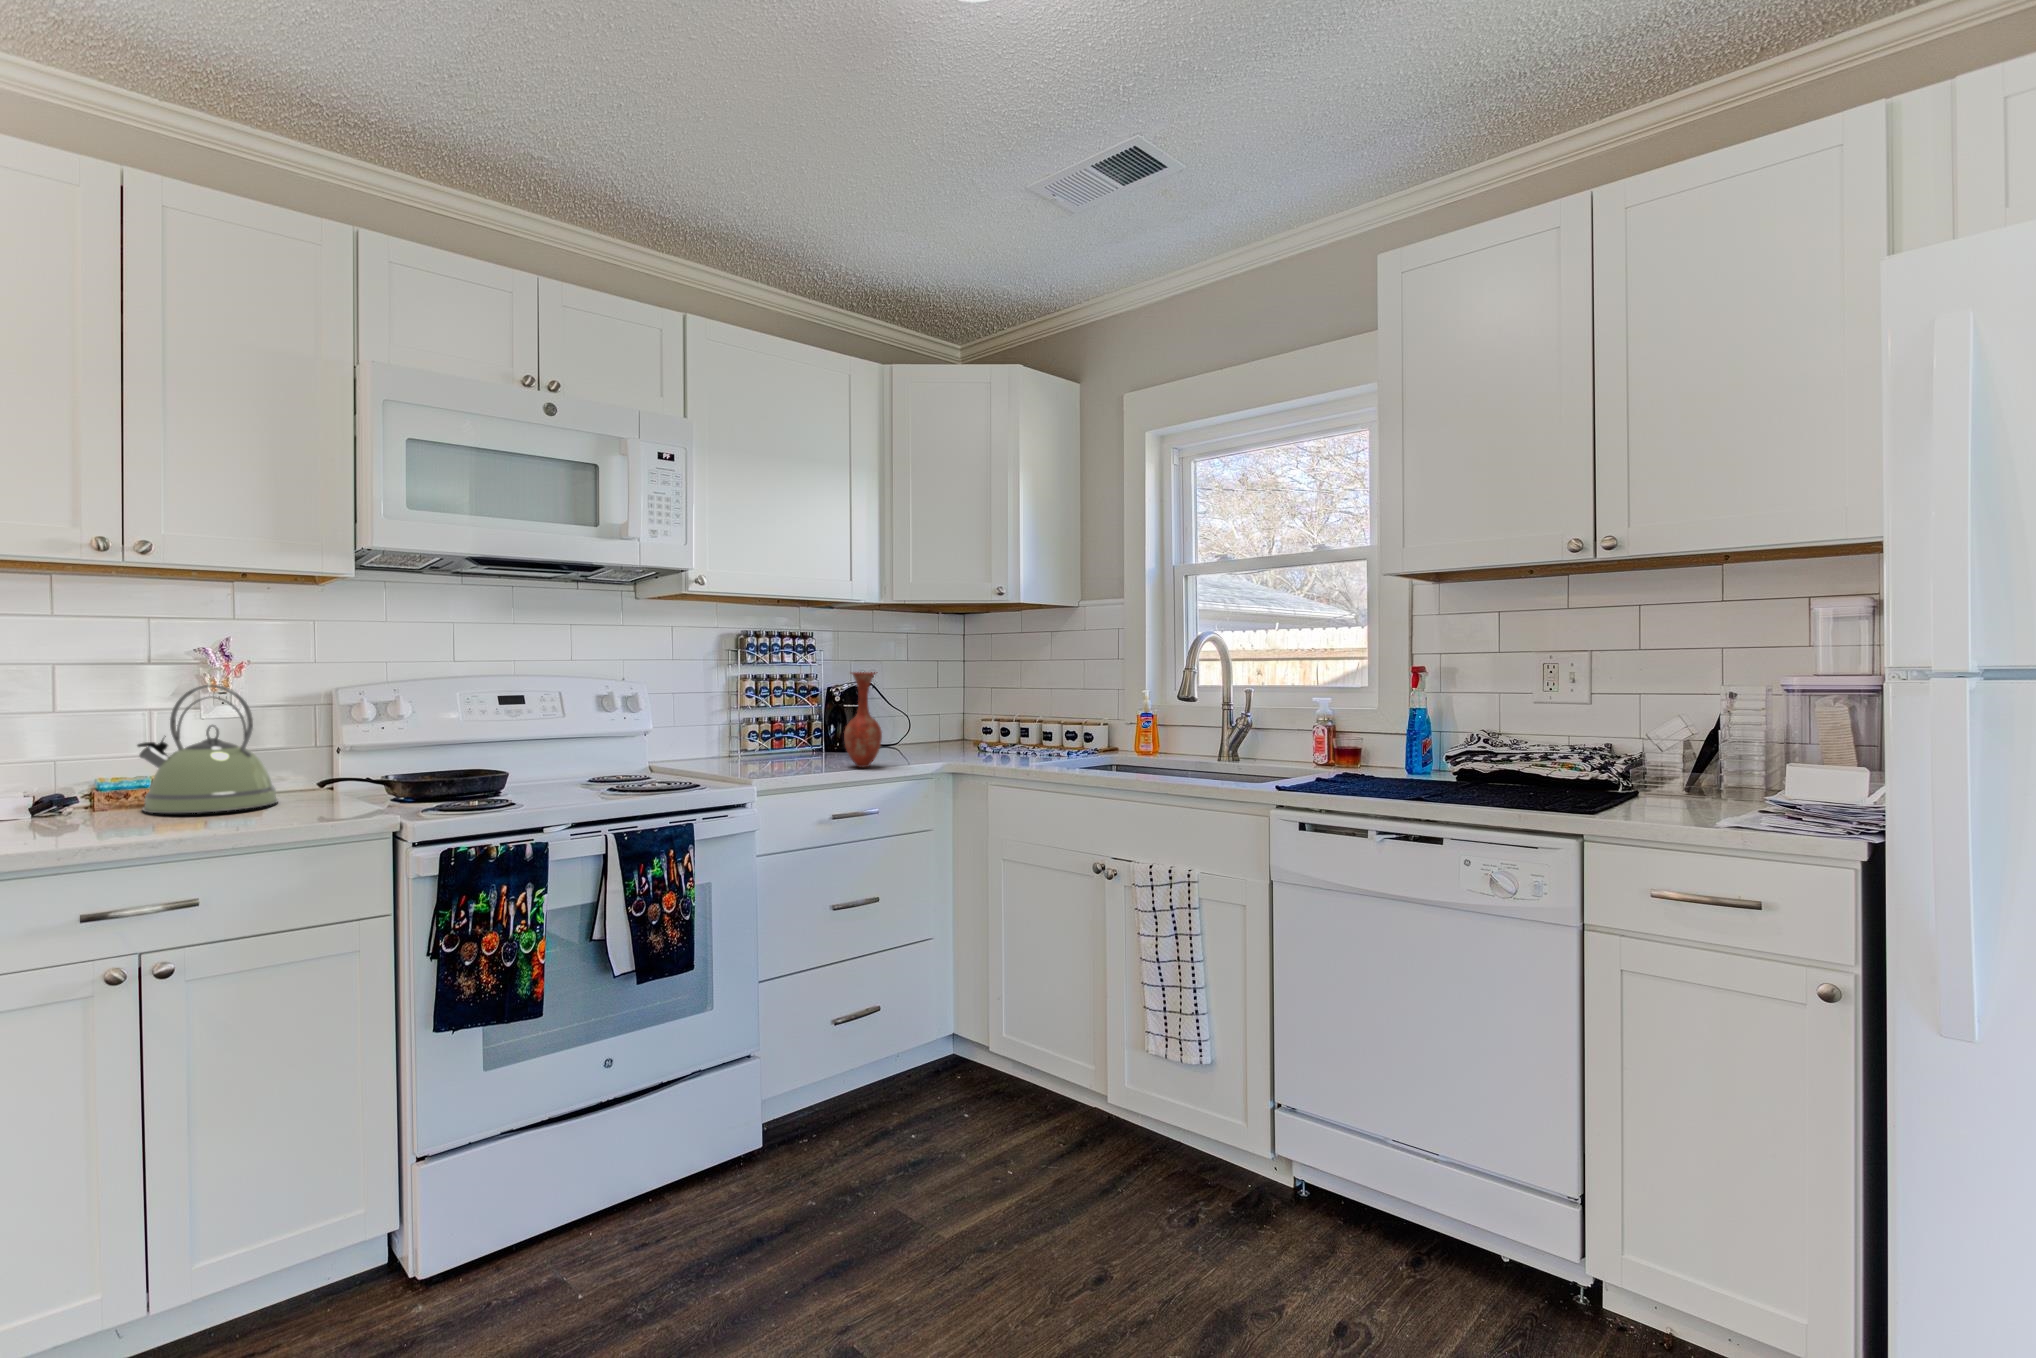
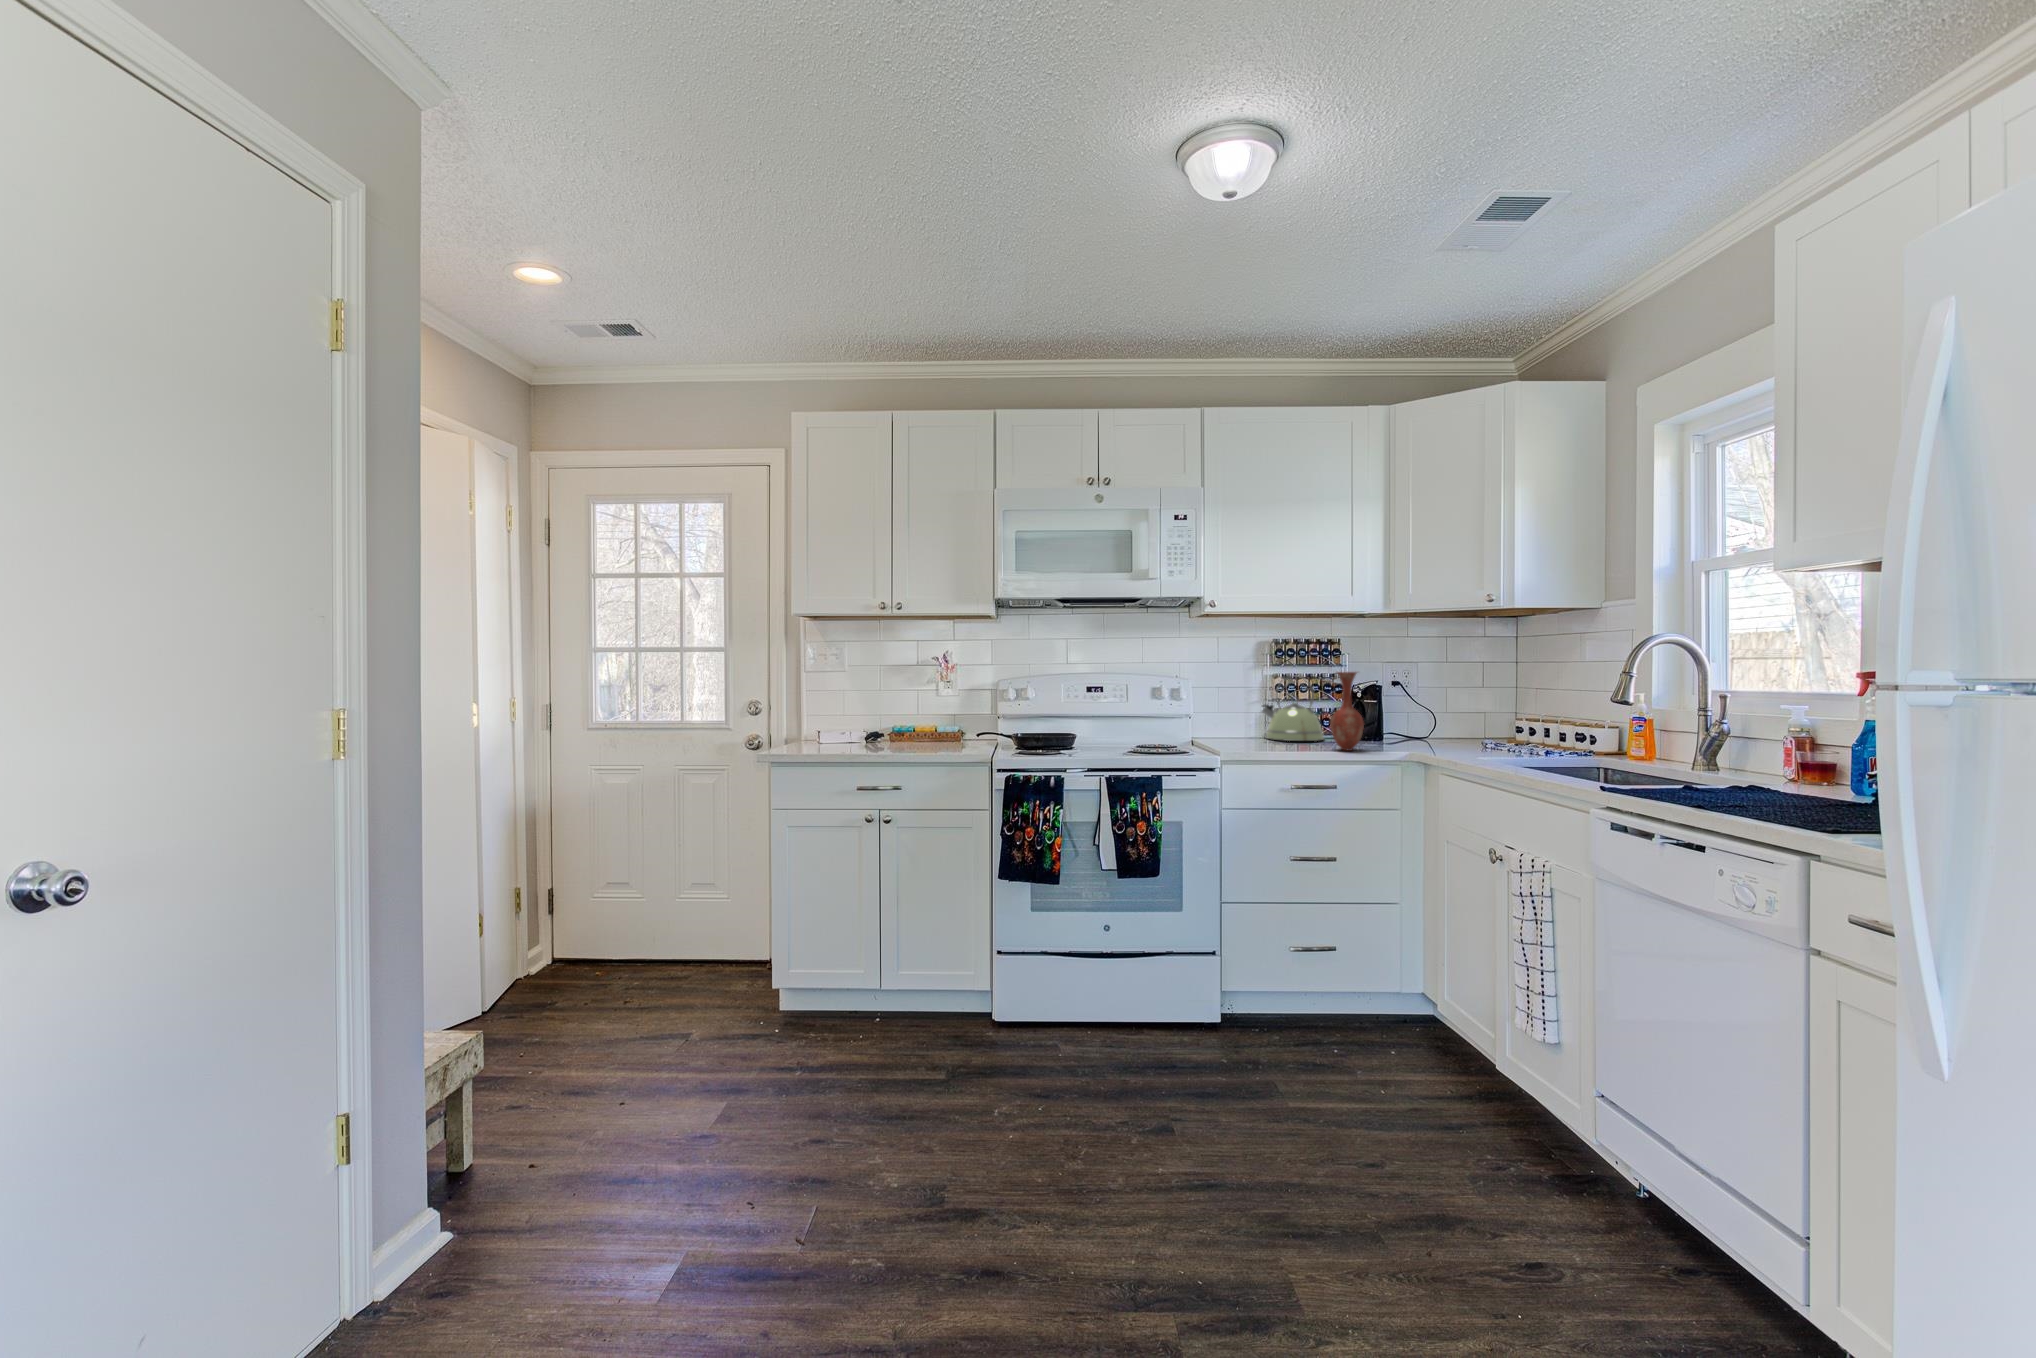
kettle: present [137,685,278,813] -> present [1262,675,1324,741]

